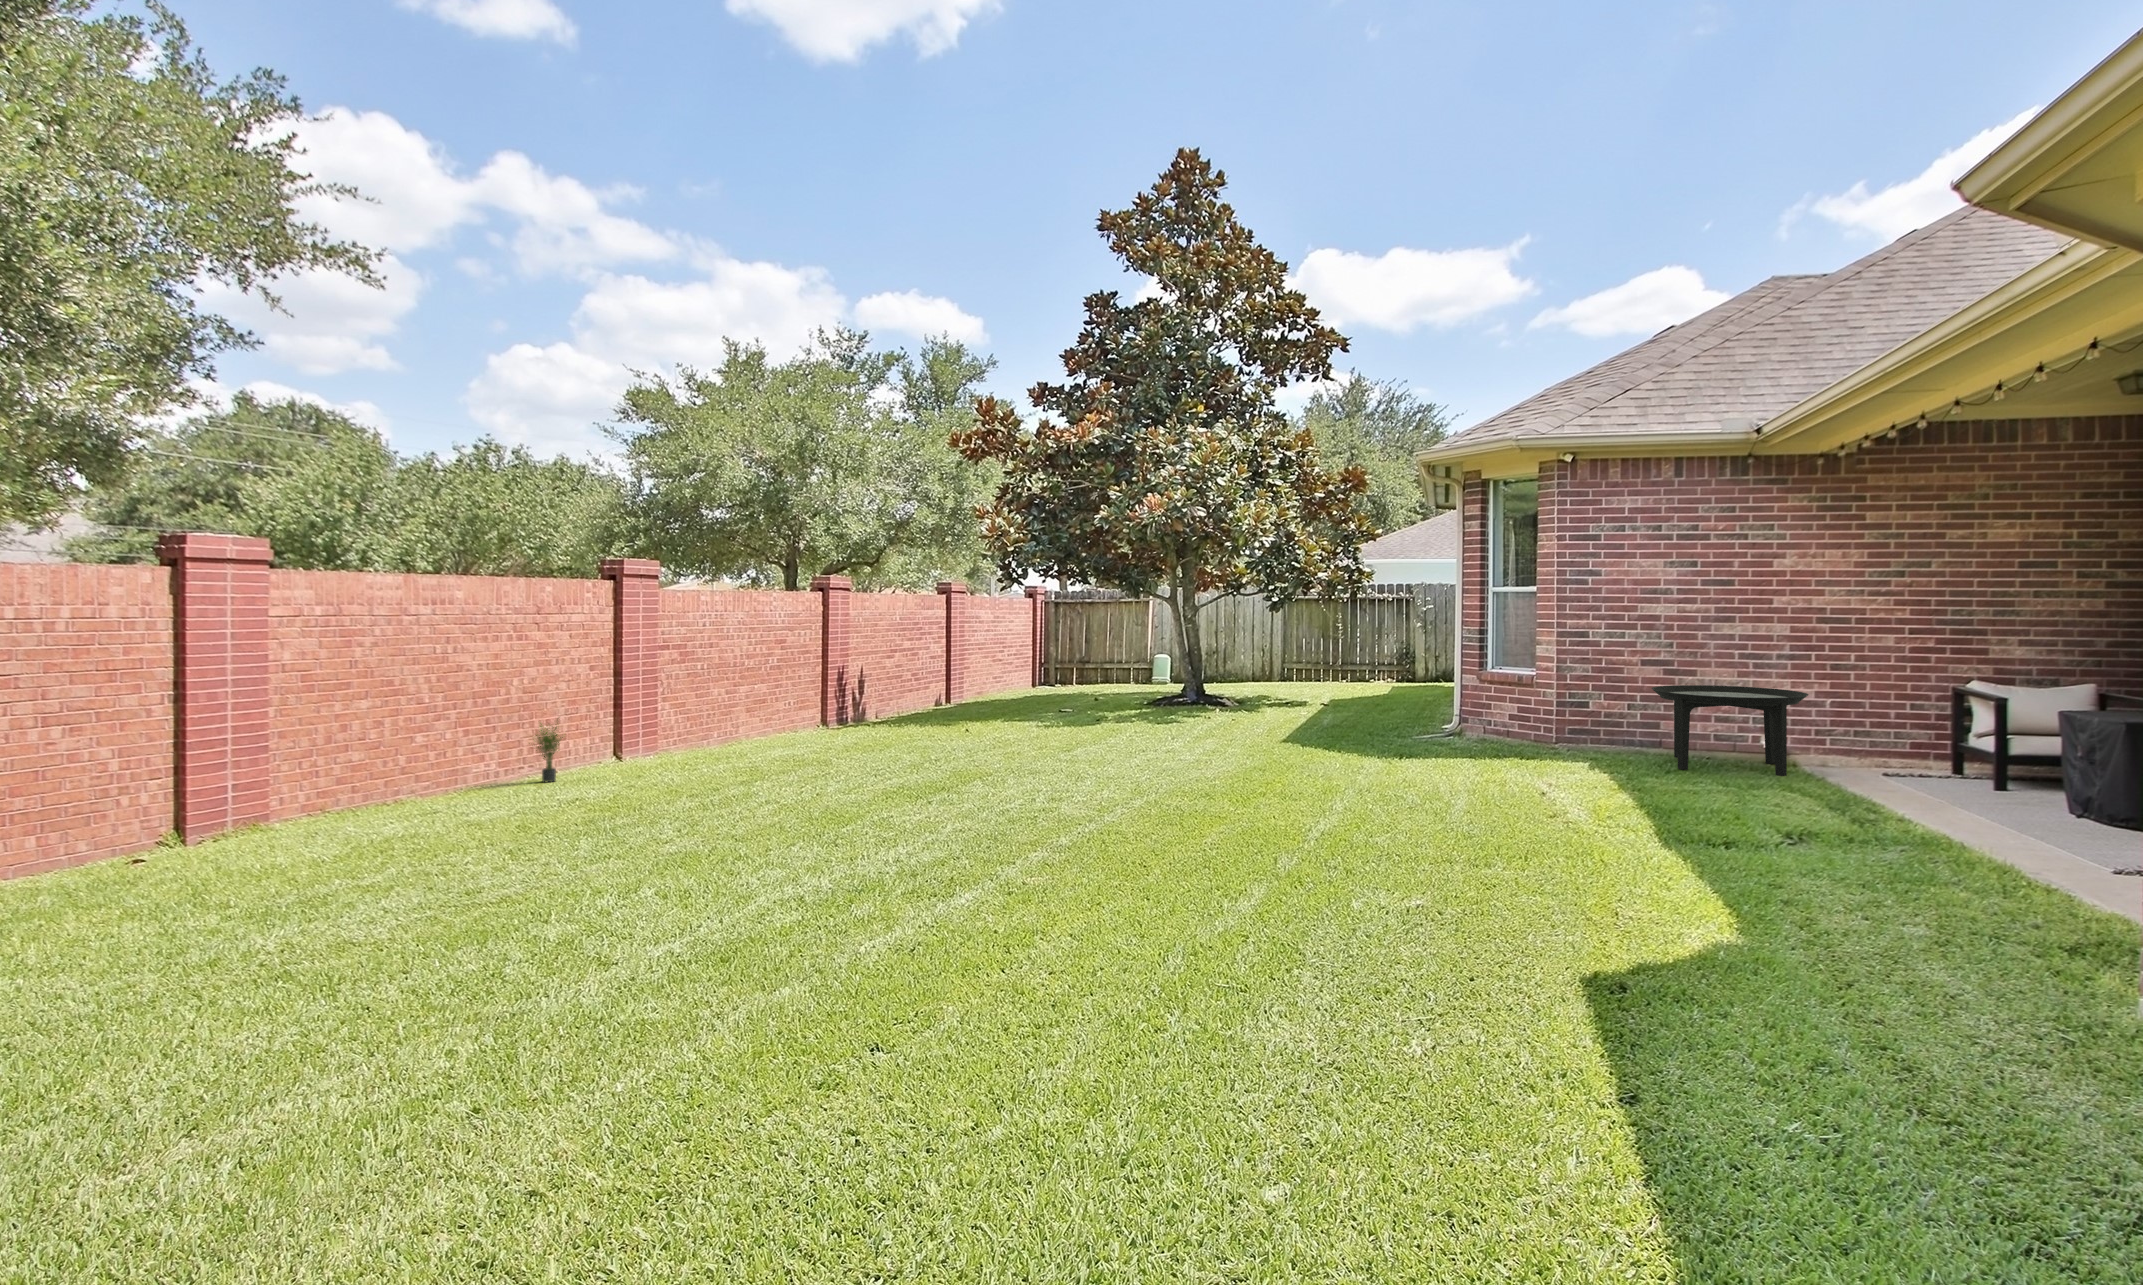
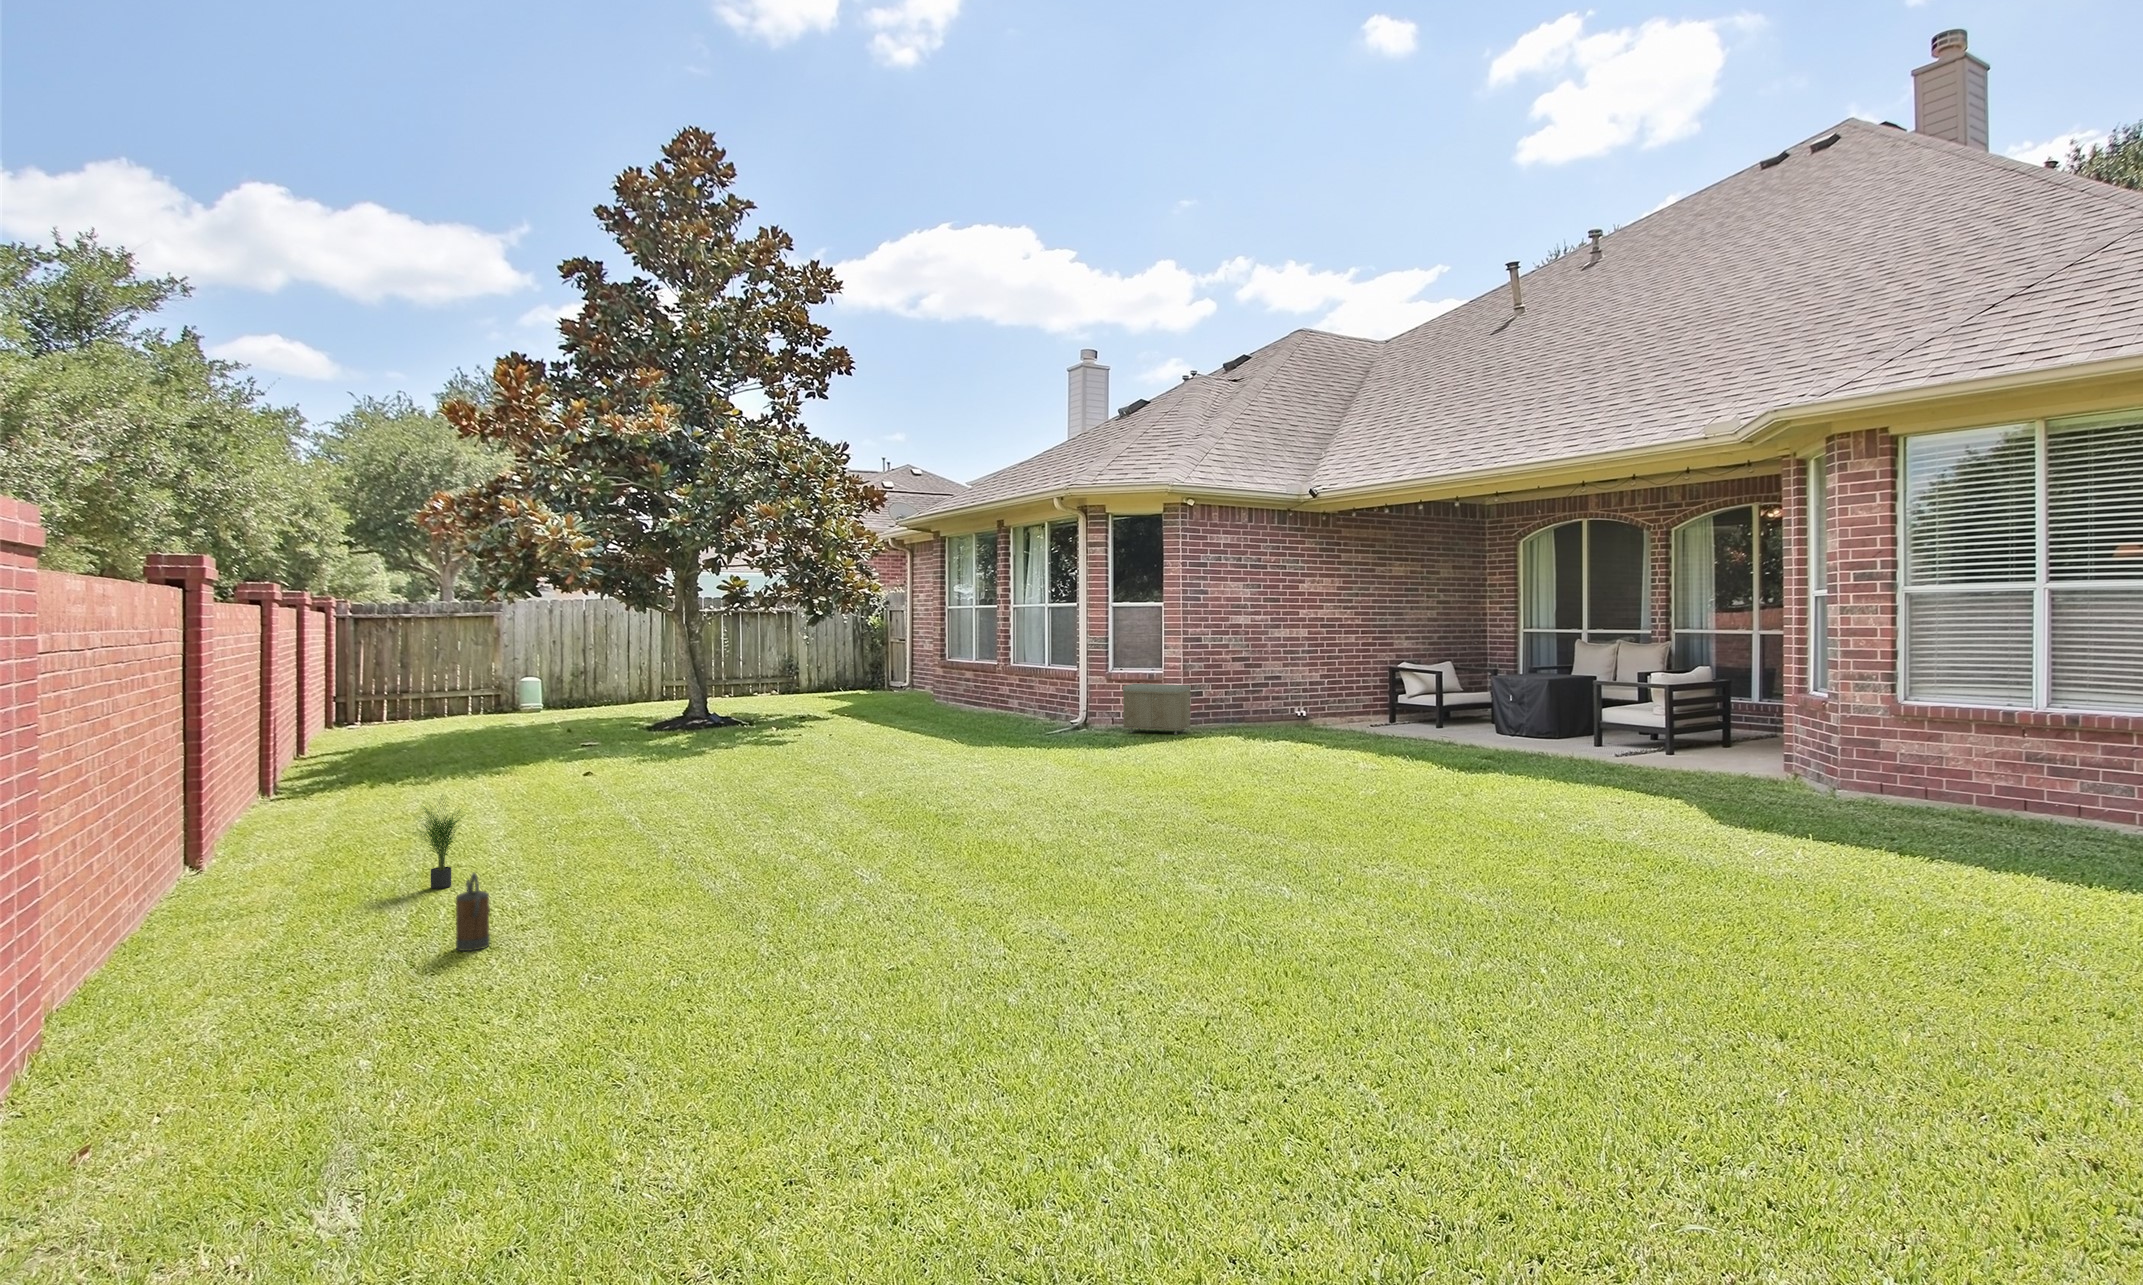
round table: present [1652,685,1808,776] -> none [1254,673,1345,733]
storage bench: none [1469,686,1560,753] -> present [1123,684,1190,735]
watering can: none [356,766,401,821] -> present [456,873,490,951]

